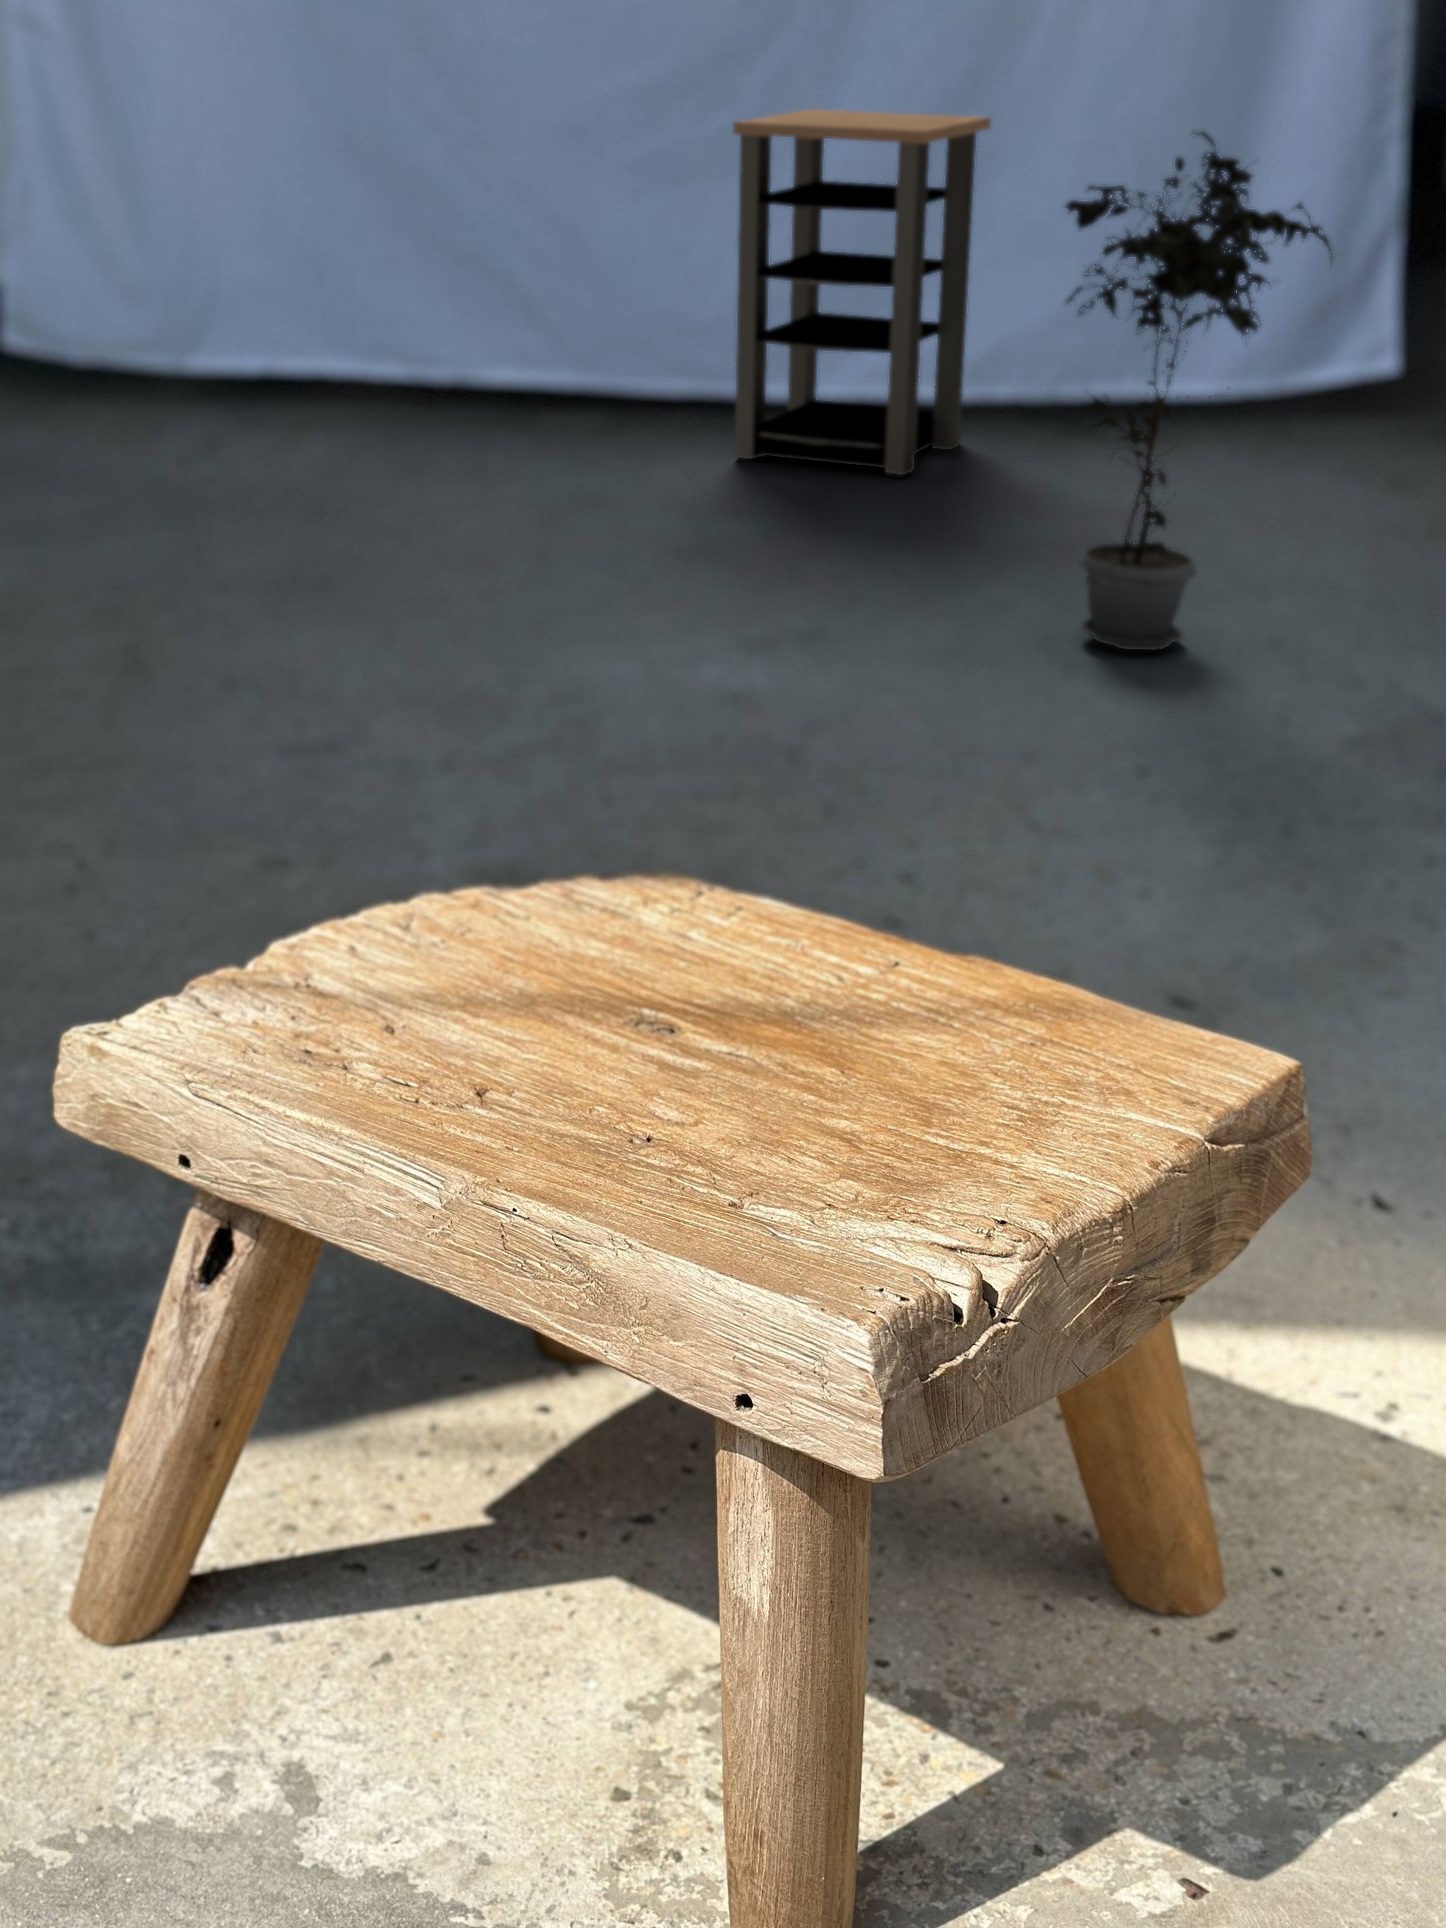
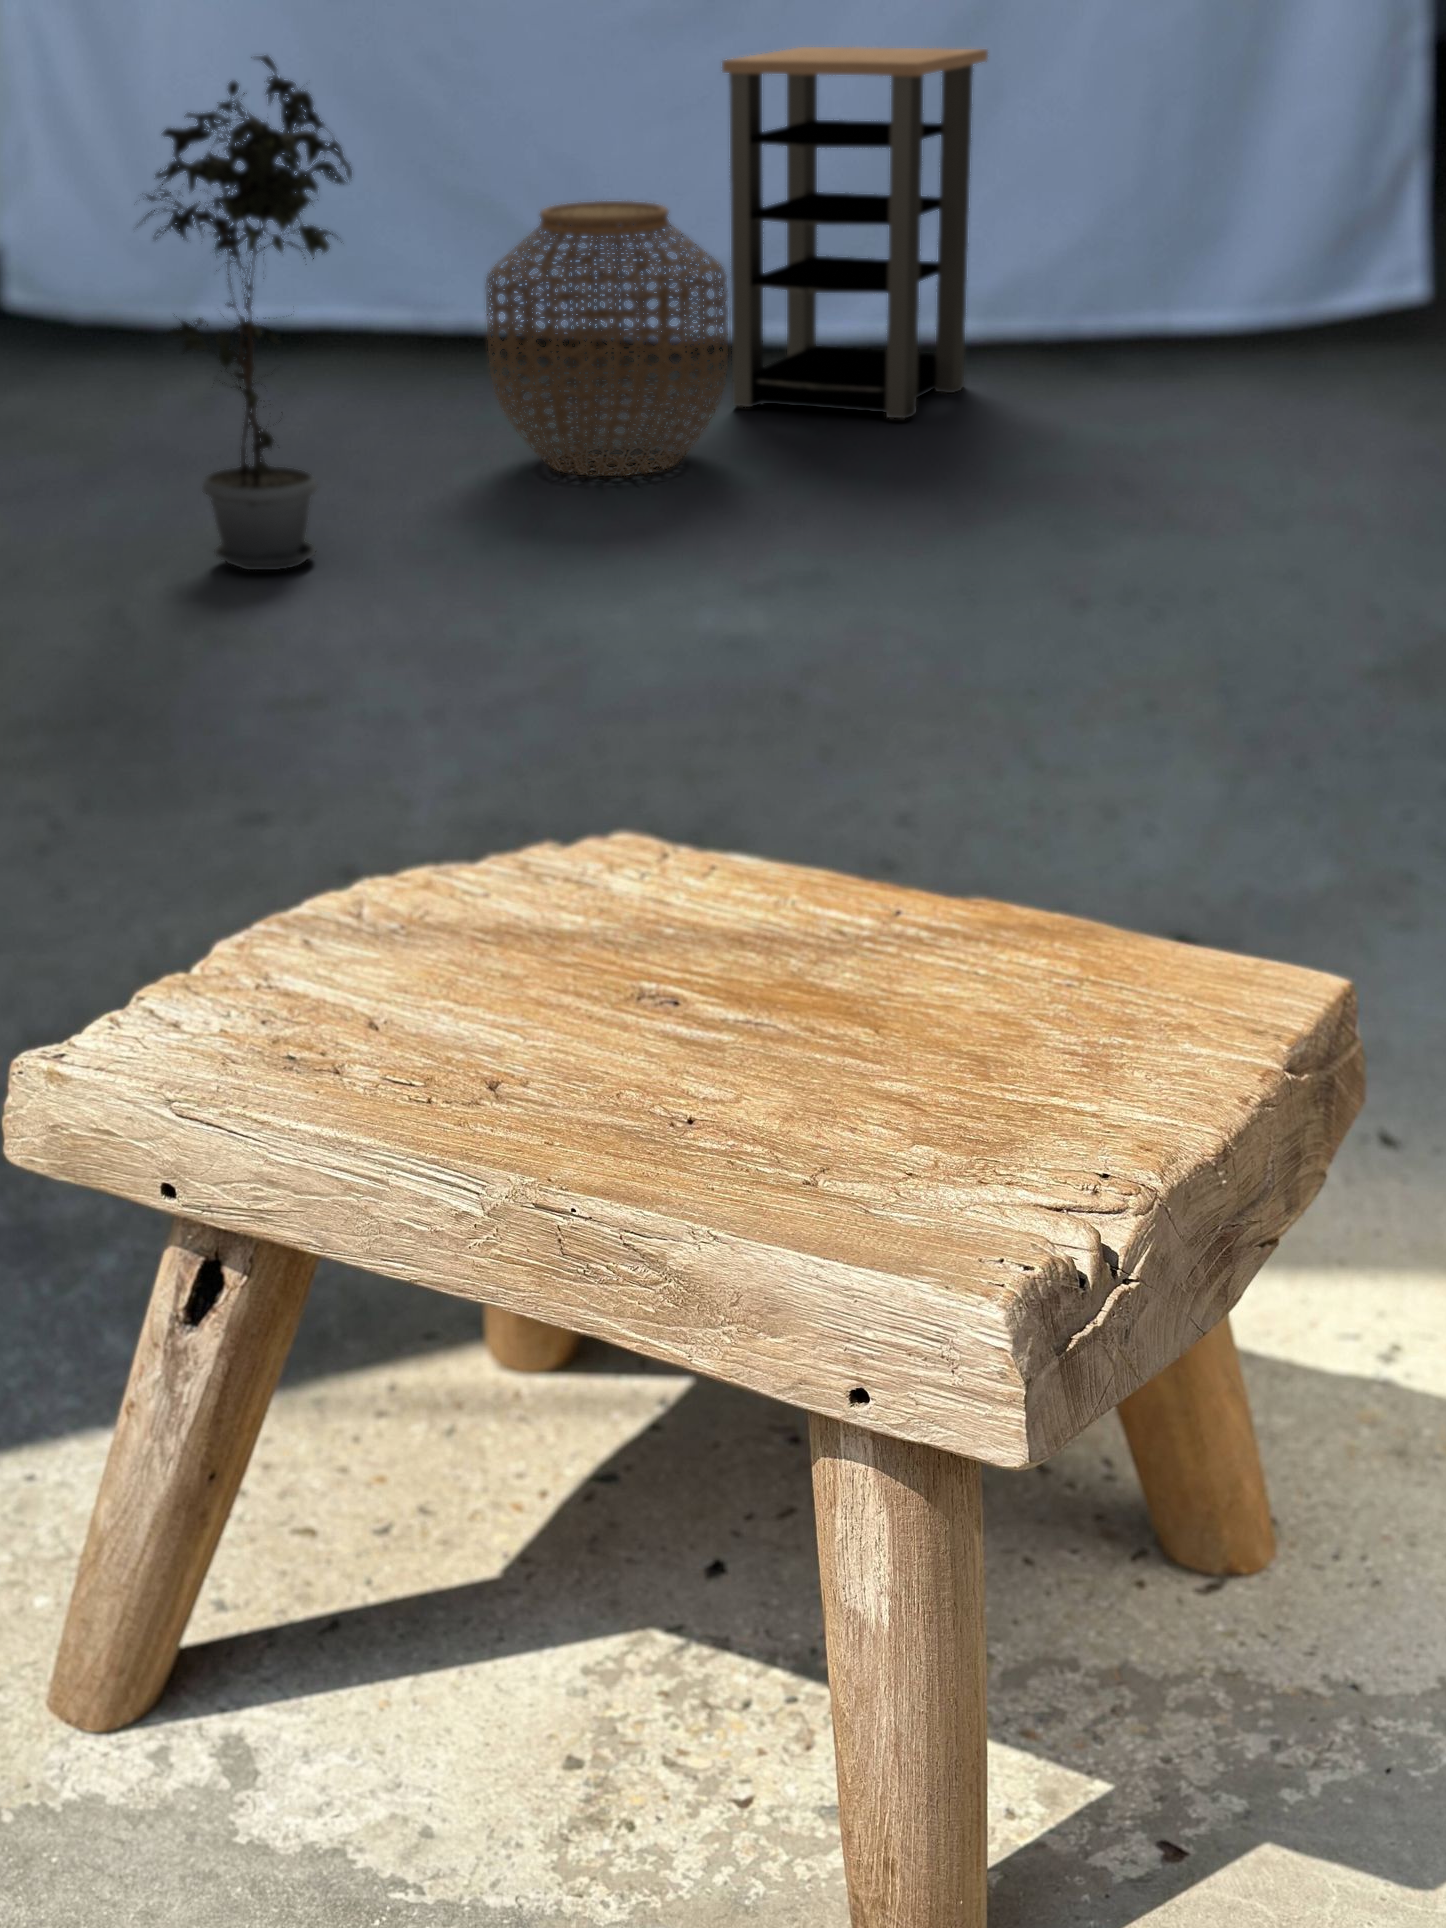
potted plant: present [1066,132,1332,651] -> present [147,56,352,570]
woven basket: none [499,257,735,525] -> present [485,201,728,476]

